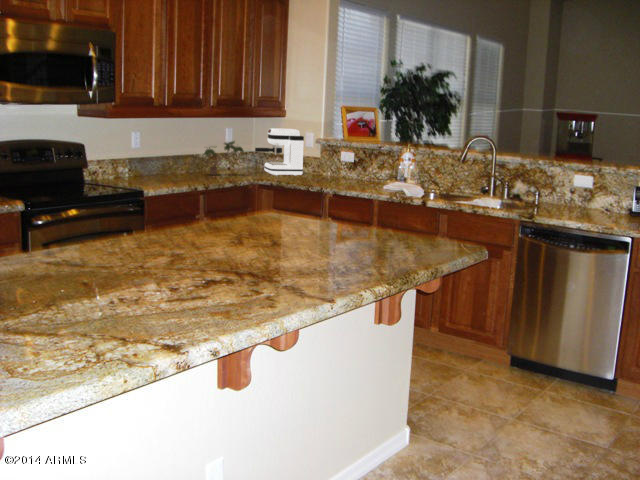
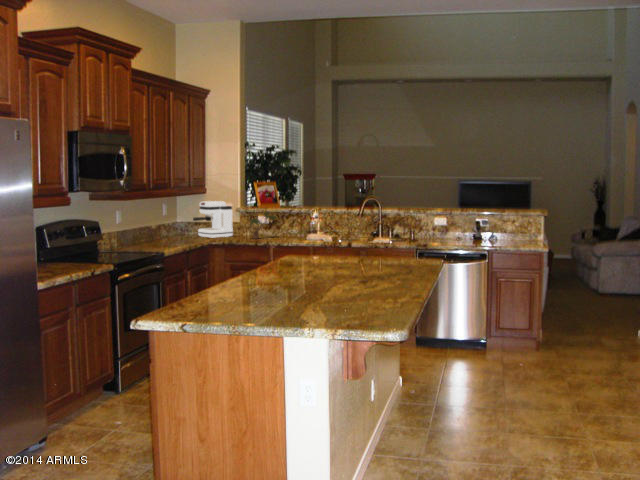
potted plant: present [204,141,244,175] -> present [250,212,277,239]

